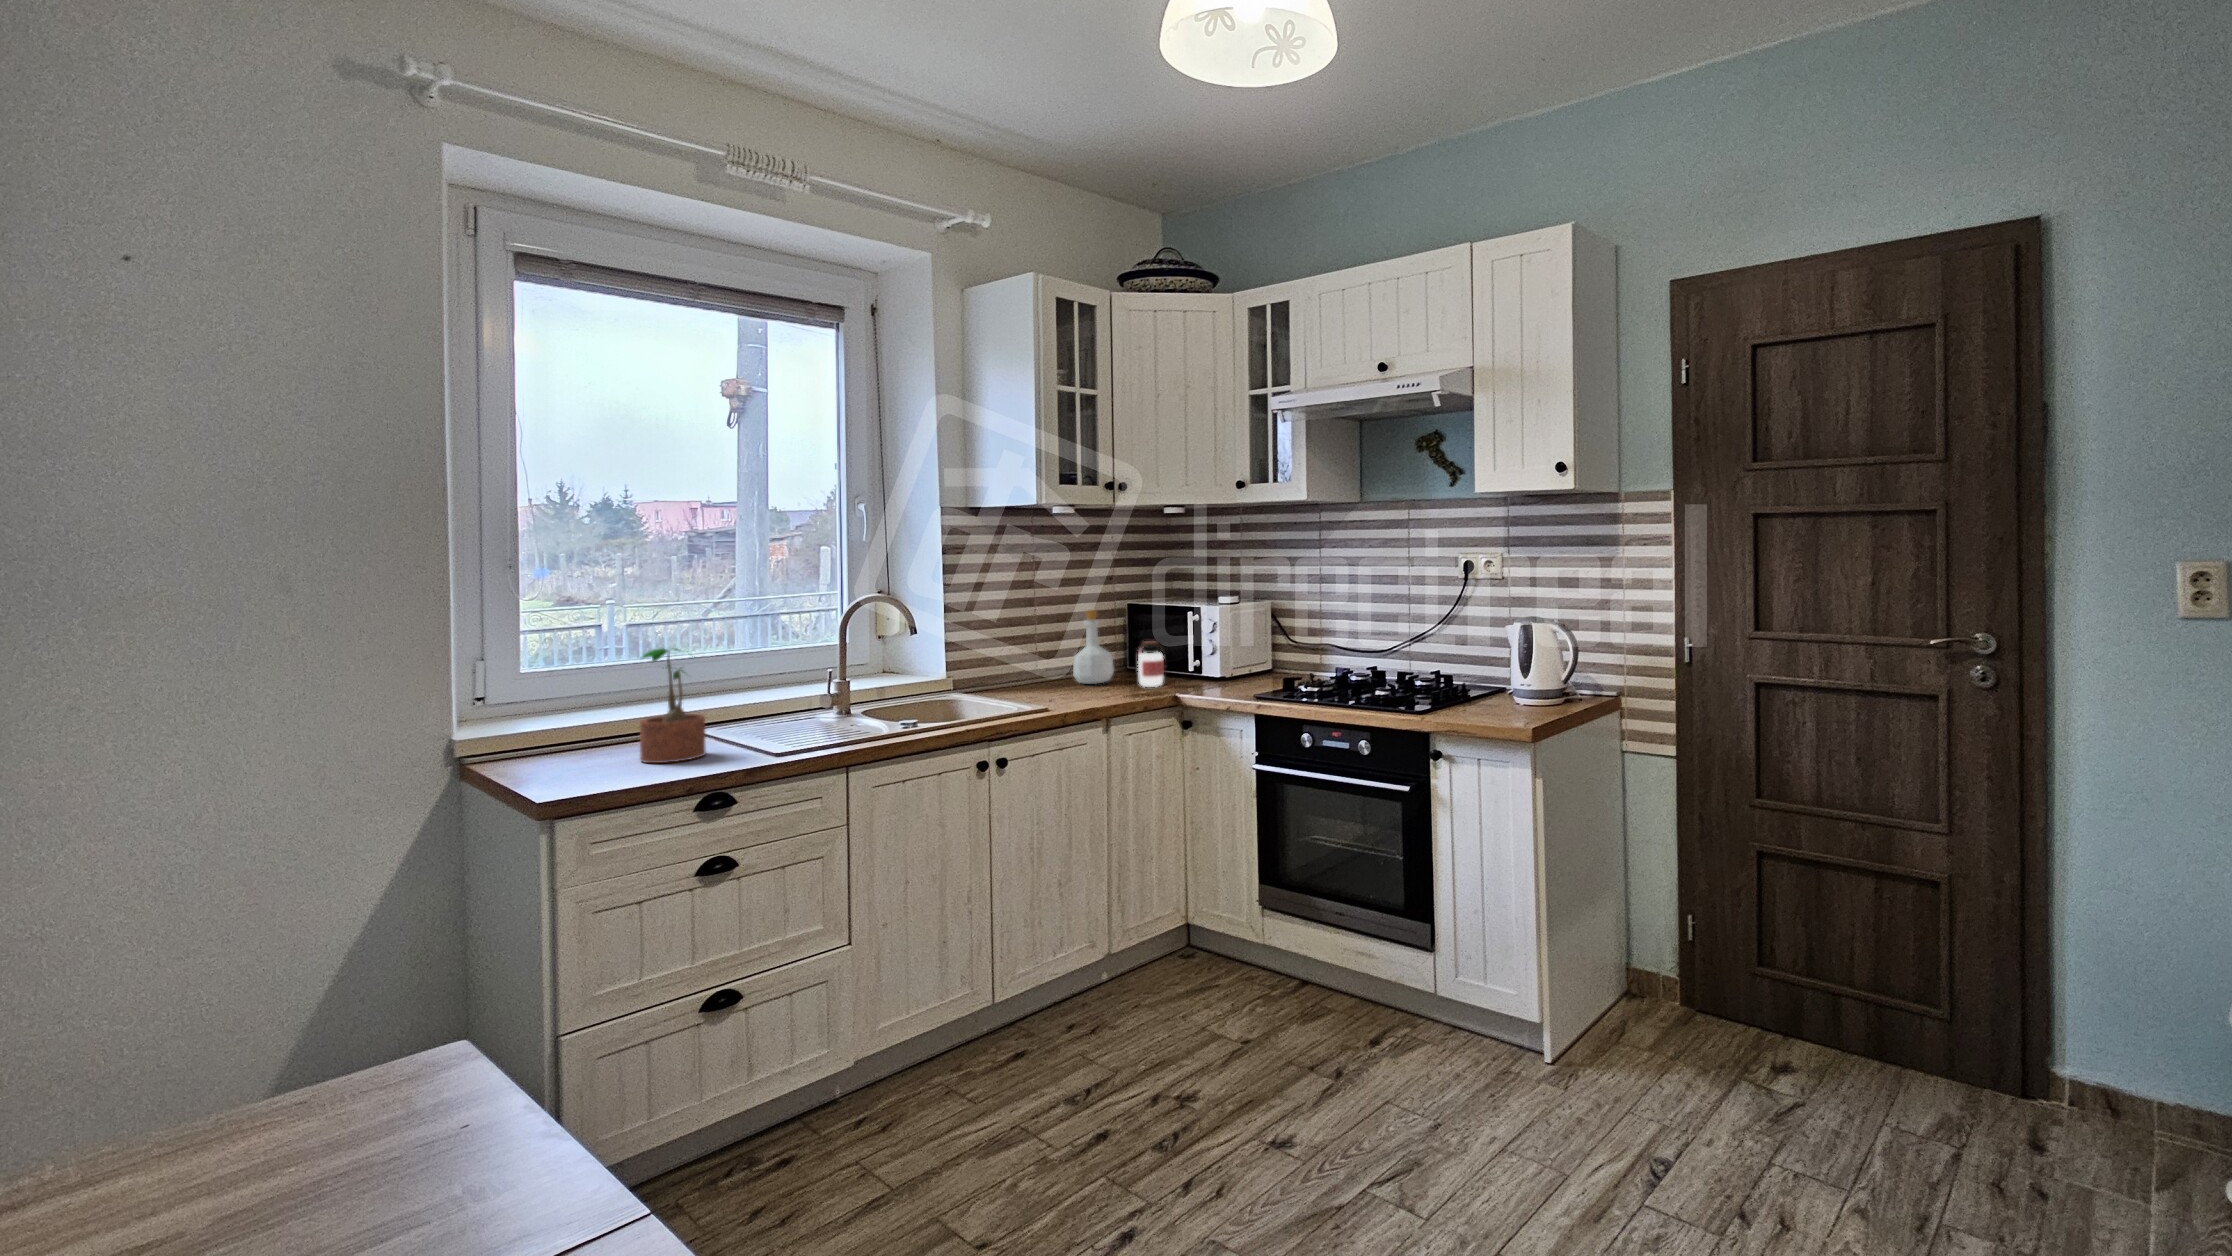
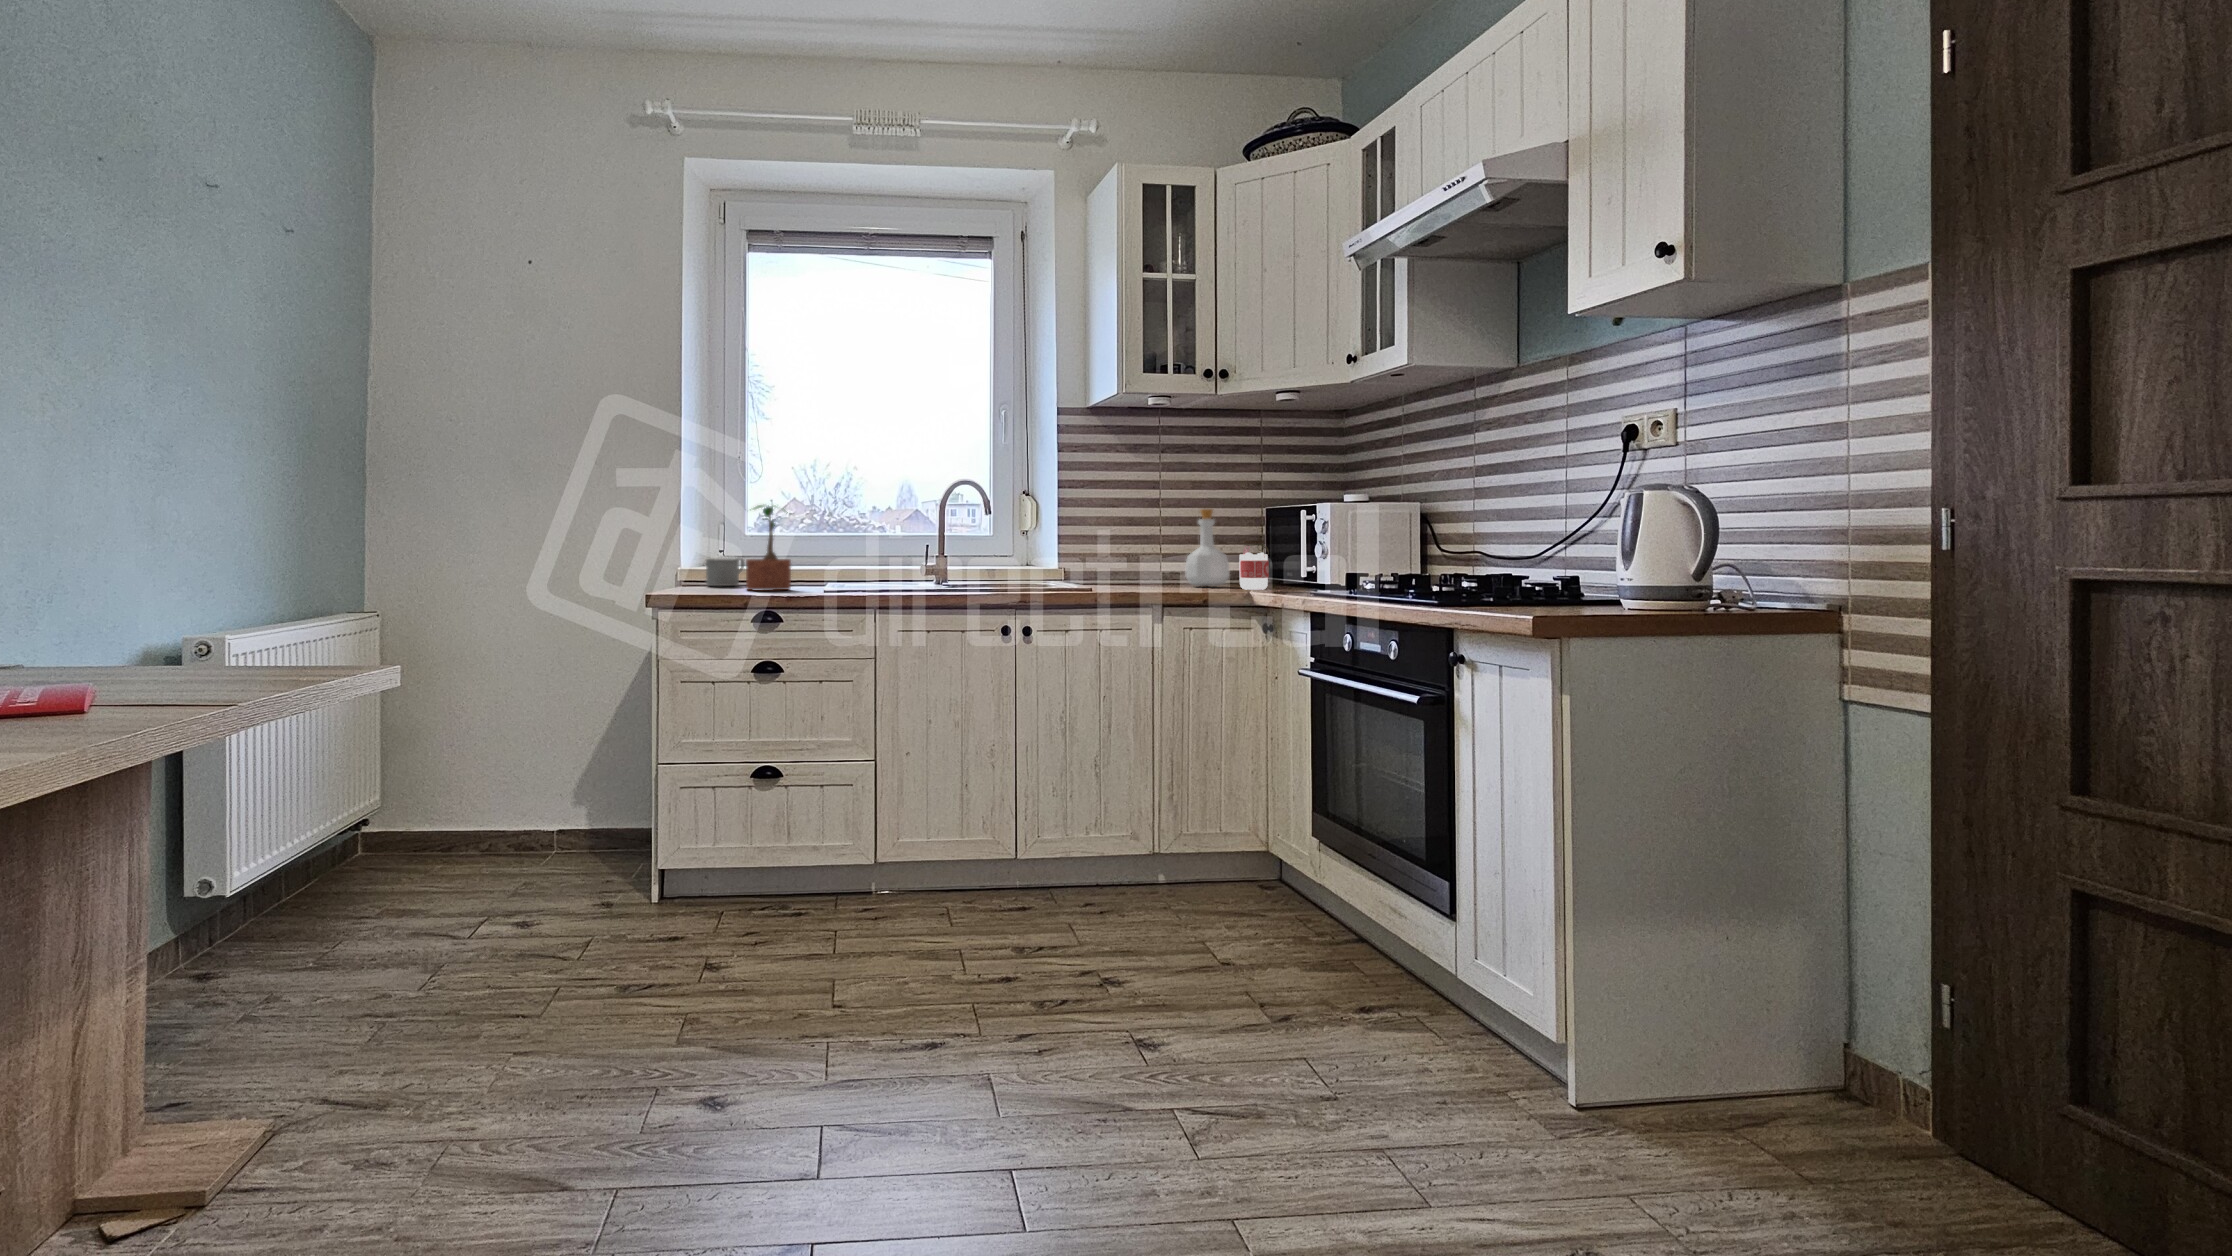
mug: none [536,713,591,760] -> present [706,557,744,586]

